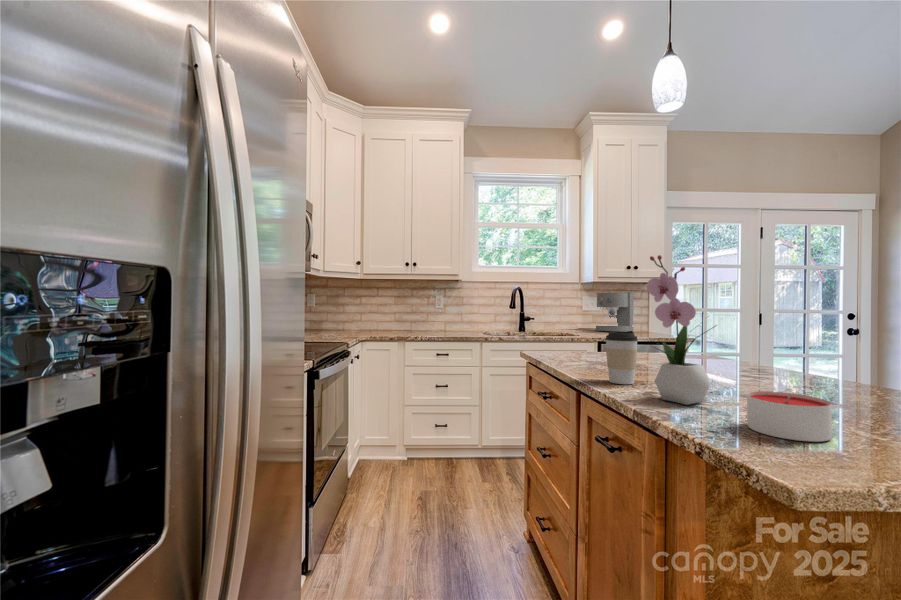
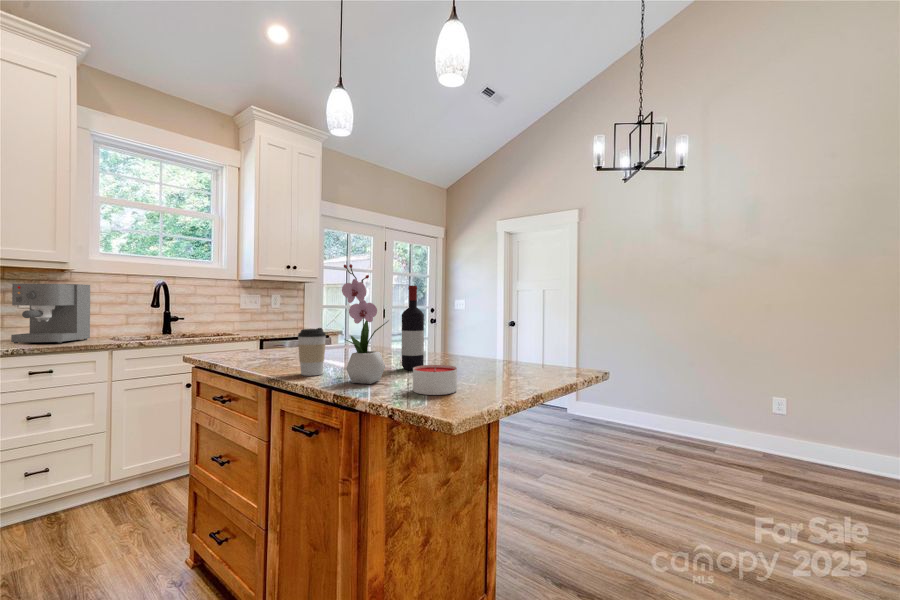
wine bottle: none [746,278,785,396] -> present [402,285,424,370]
coffee maker: present [596,292,634,332] -> present [11,284,90,344]

